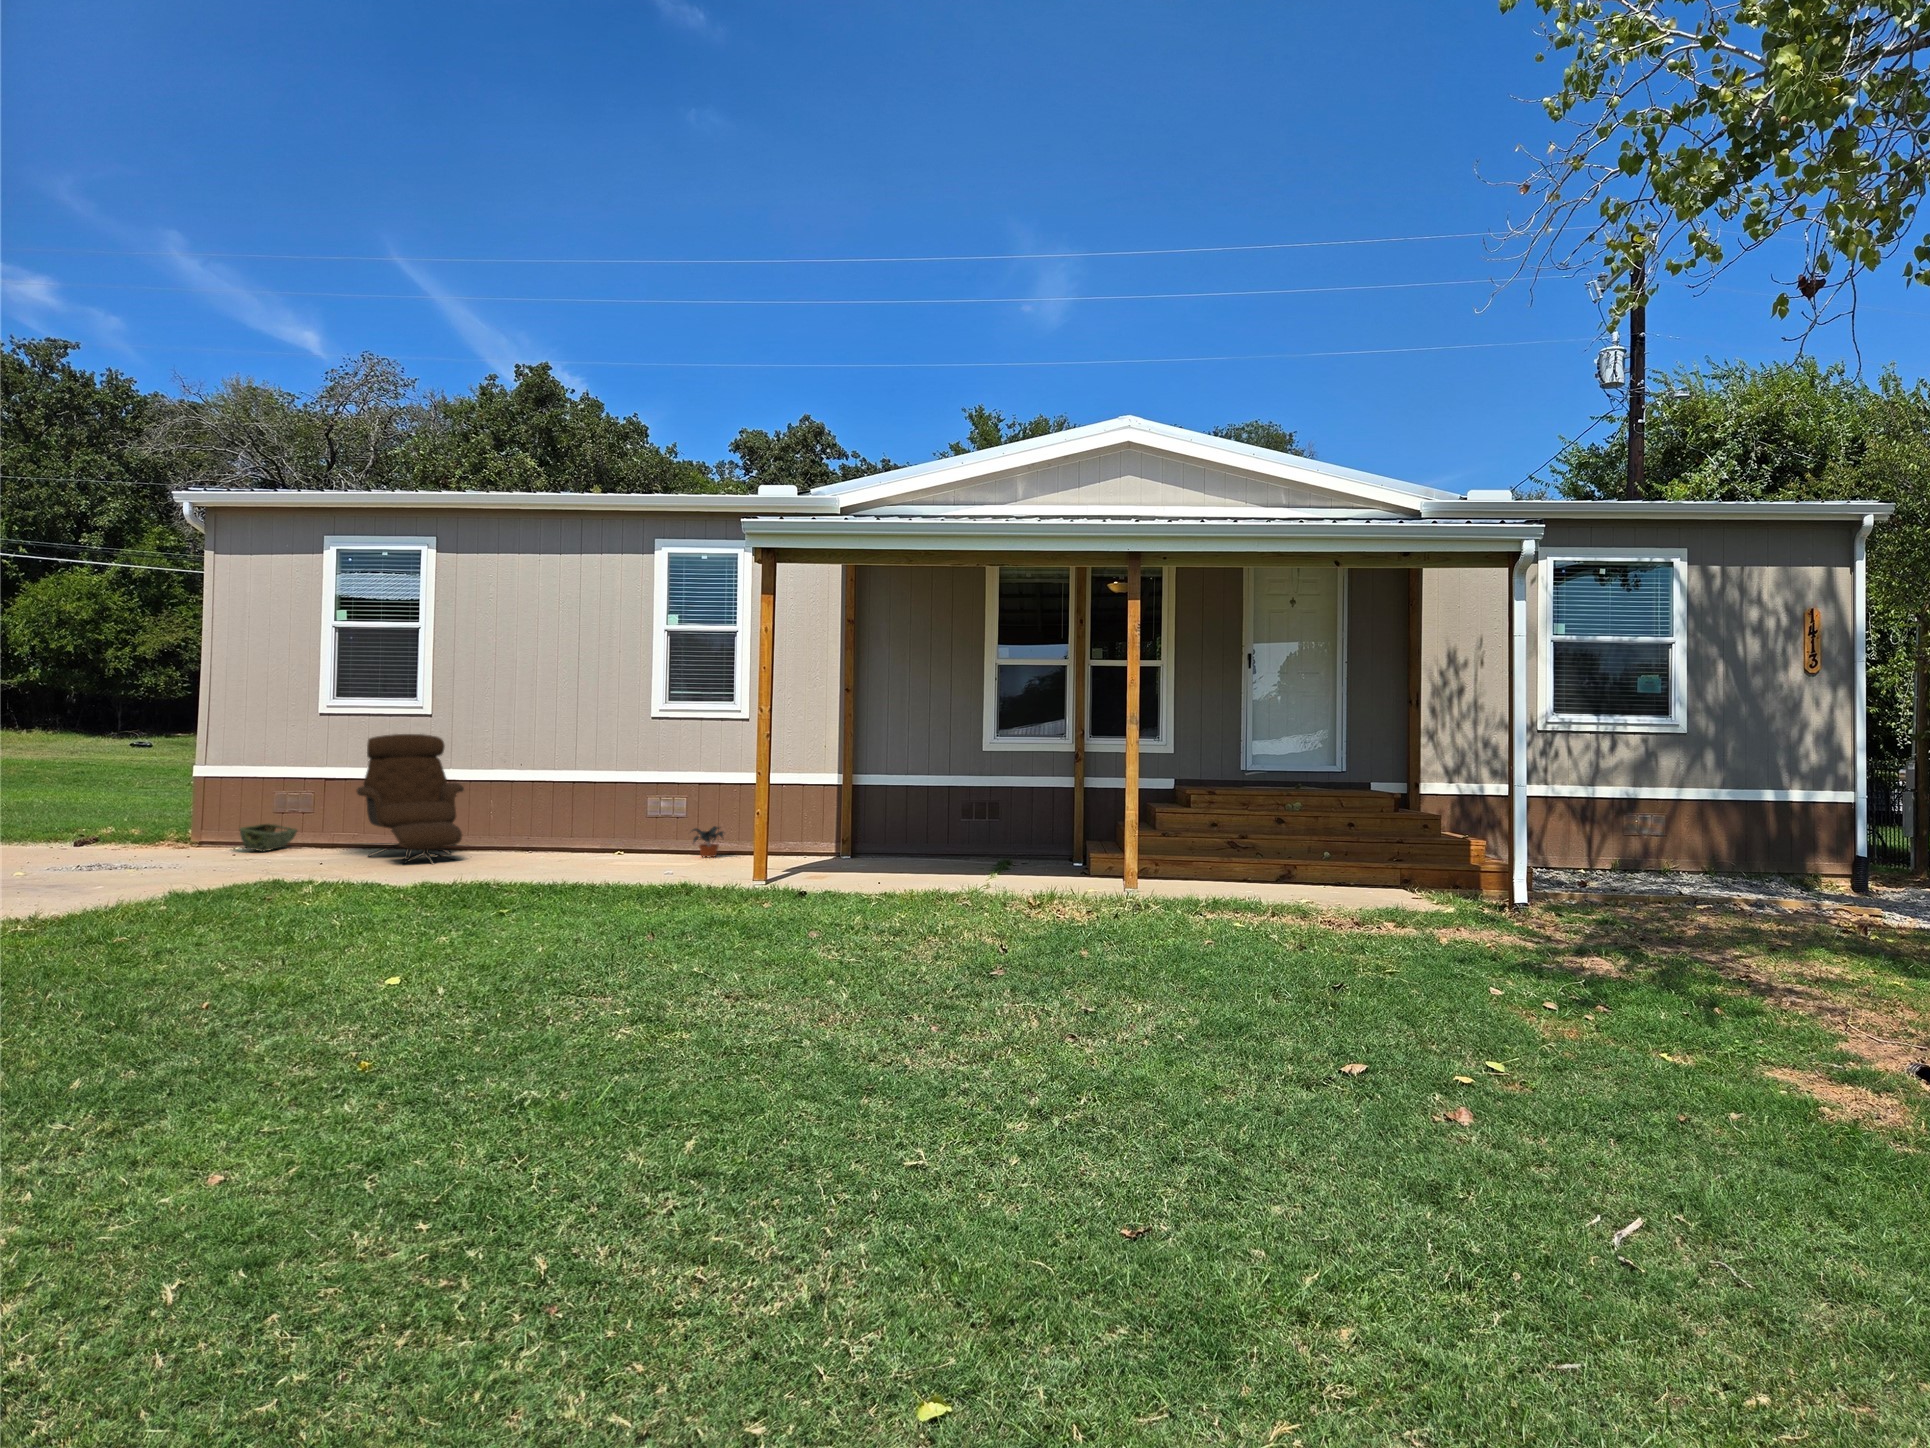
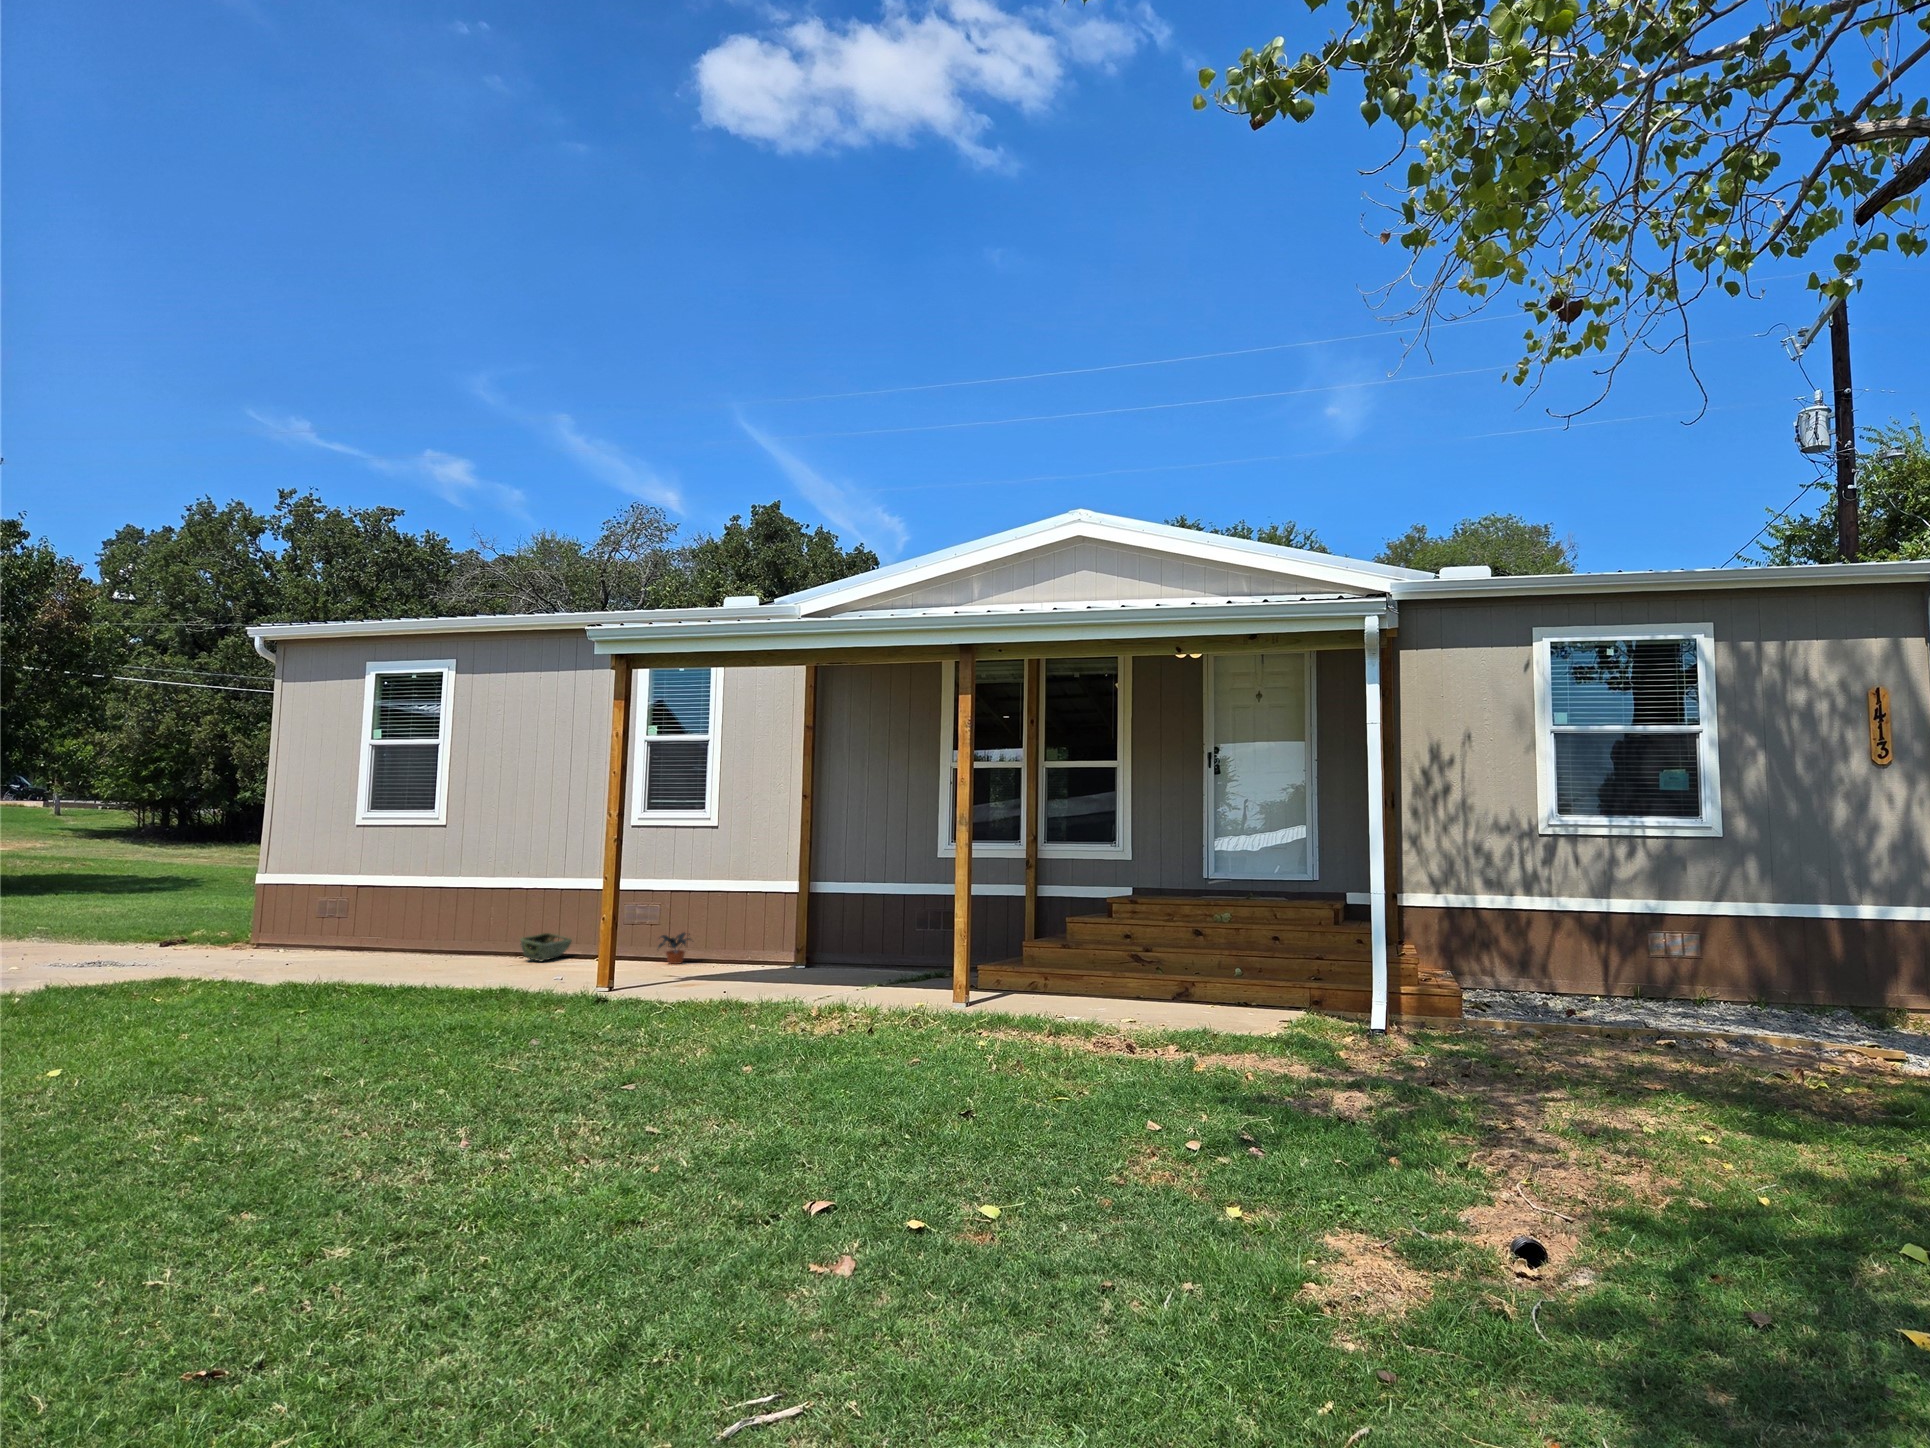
lounge chair: present [357,734,464,865] -> none [373,843,471,970]
woven basket: present [240,824,297,851] -> present [520,933,572,961]

